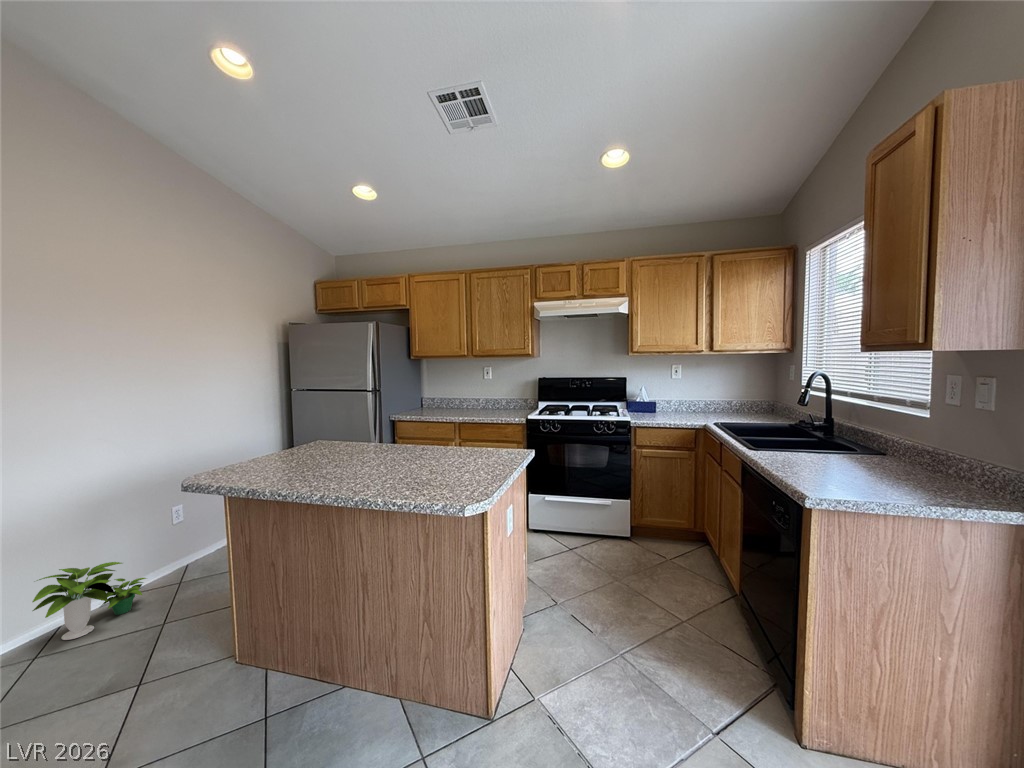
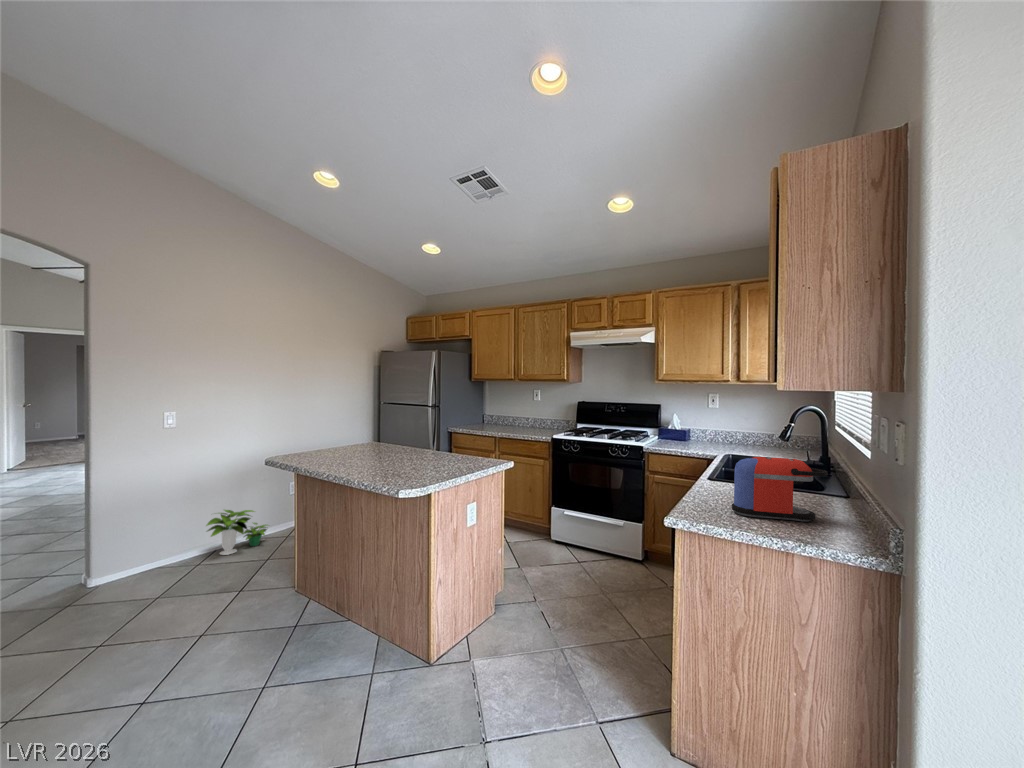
coffee maker: none [846,422,936,486] -> present [732,457,828,521]

